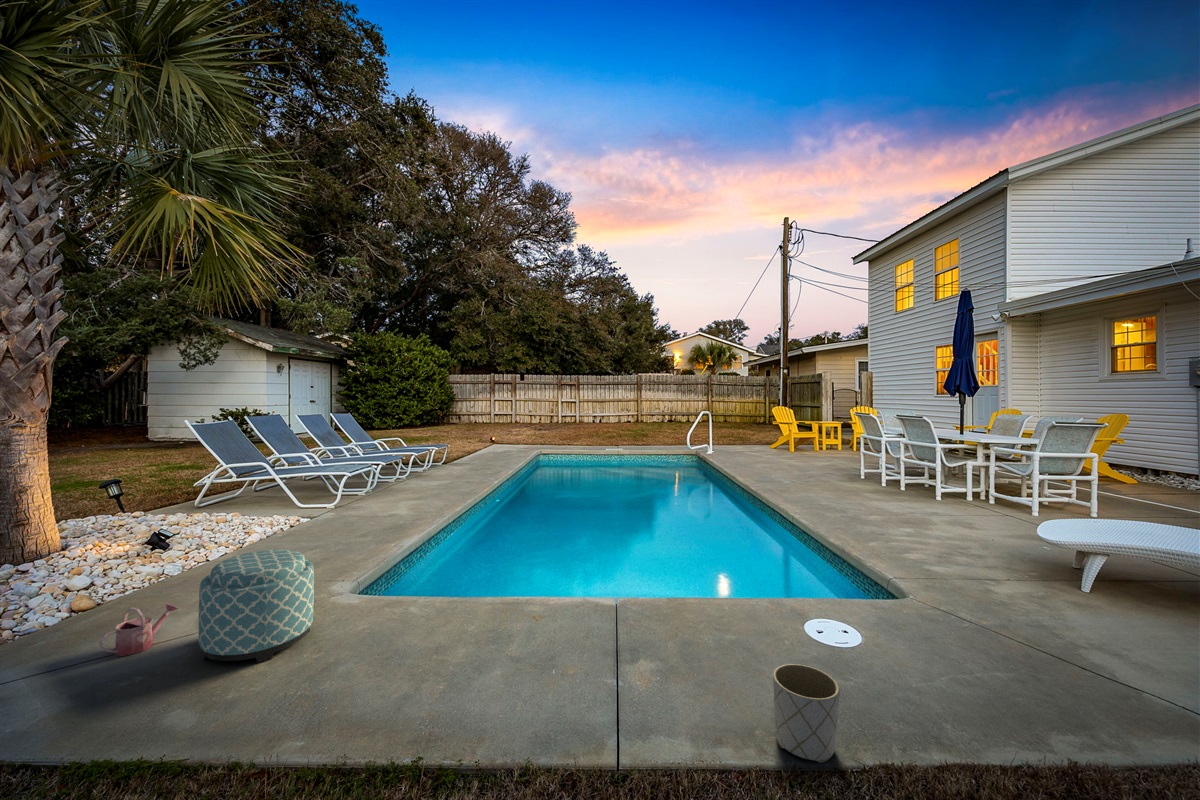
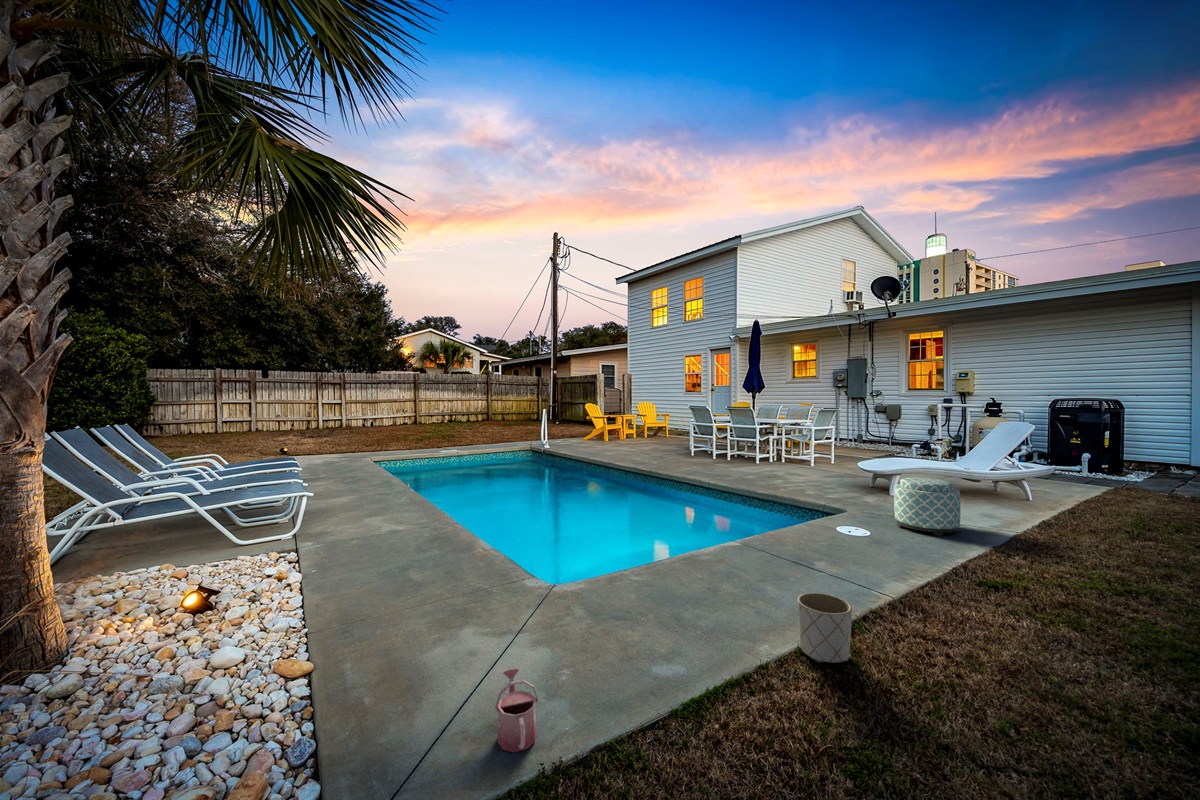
ottoman: present [198,550,314,663] -> present [894,477,961,536]
planter: present [773,664,840,763] -> present [798,593,852,663]

